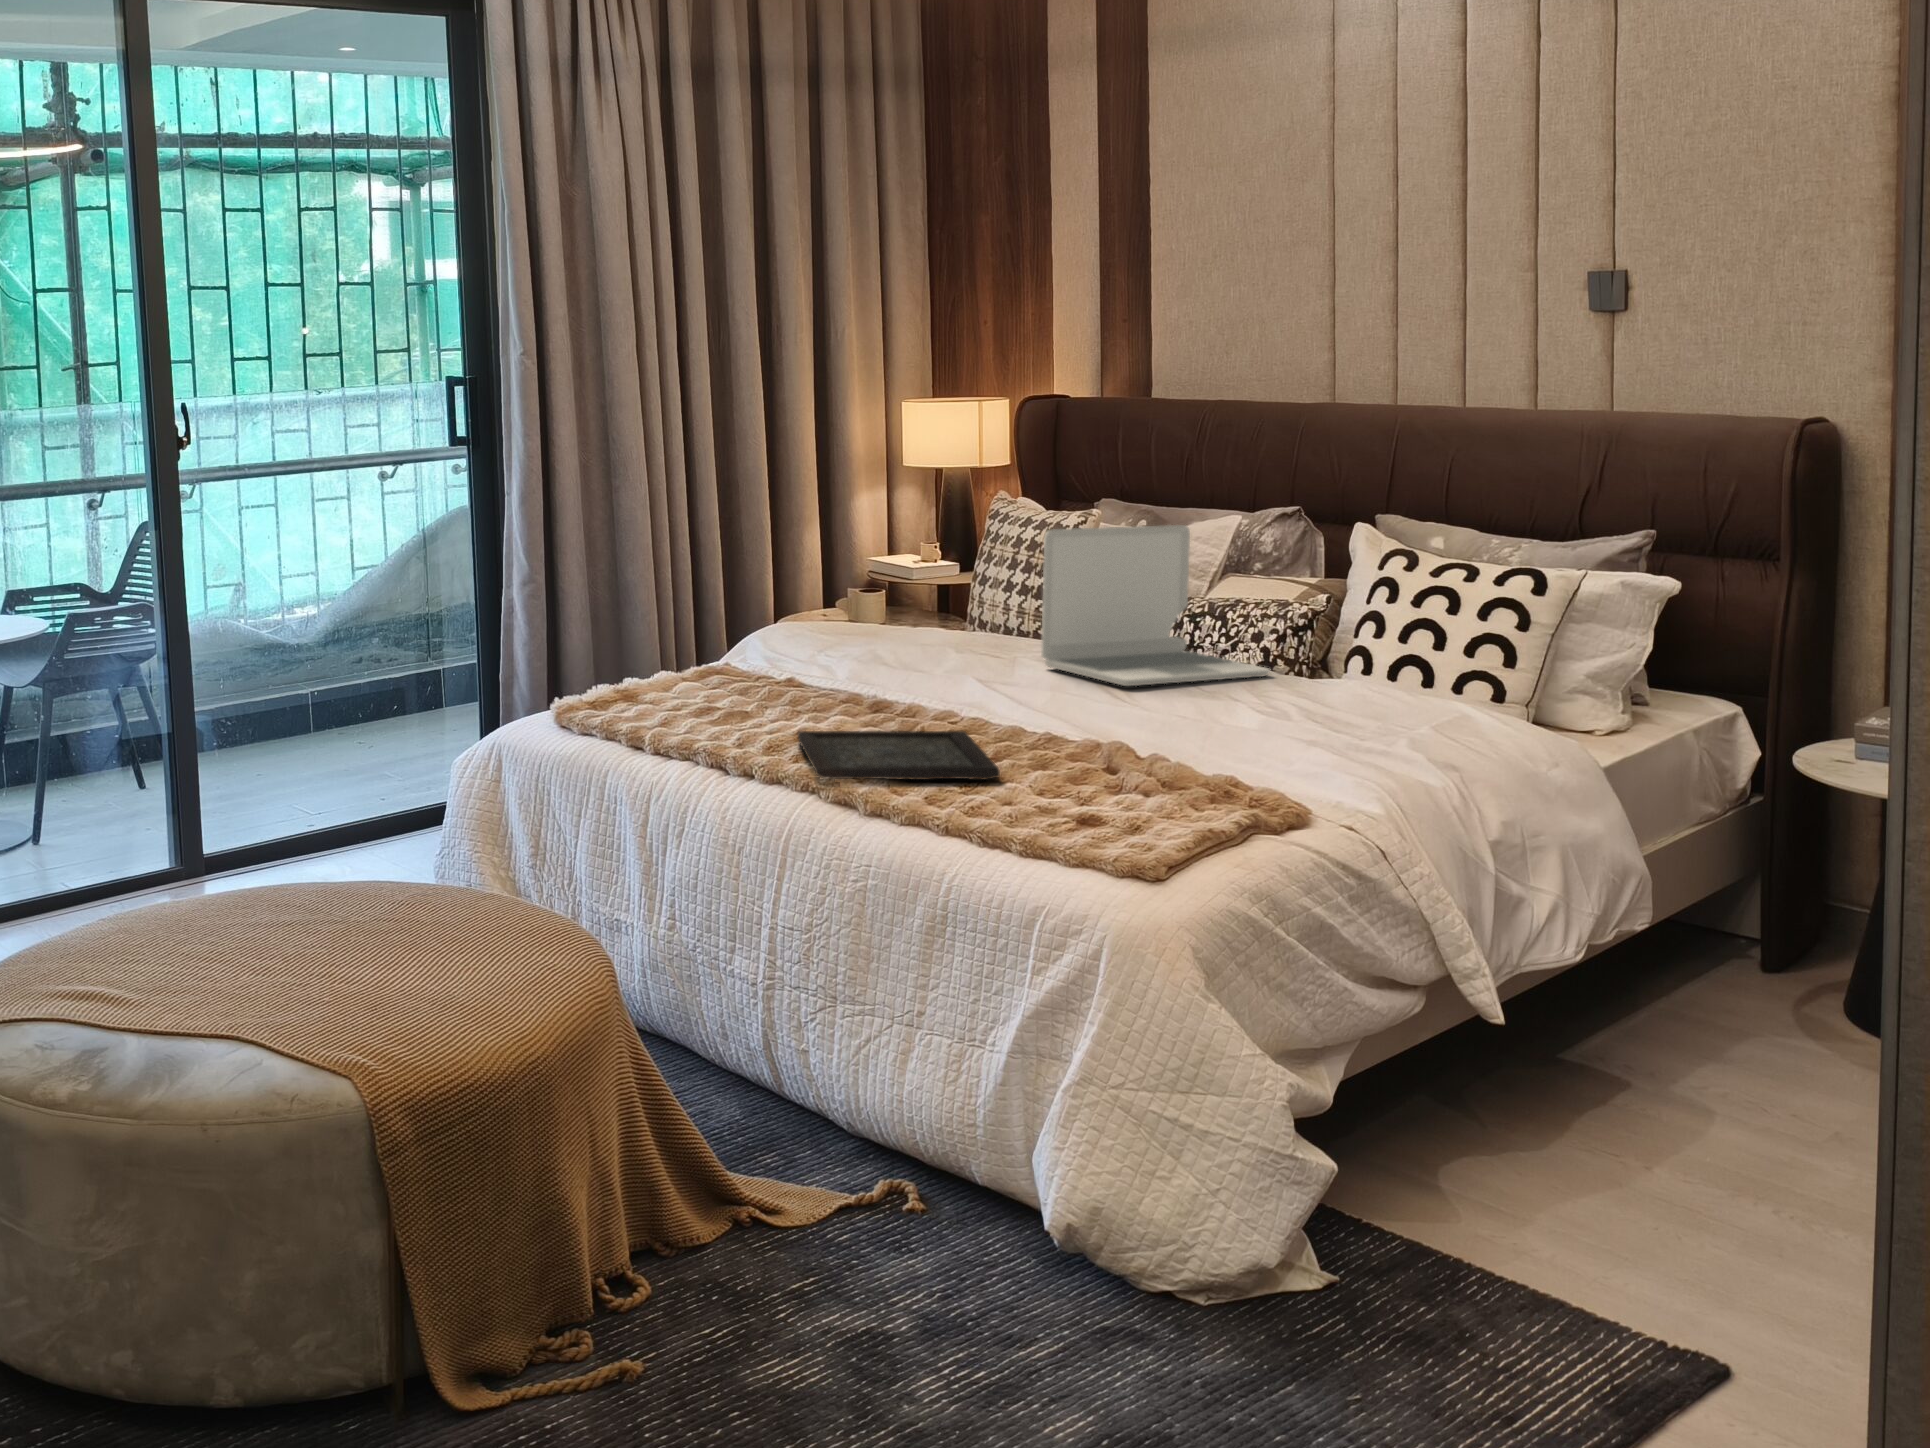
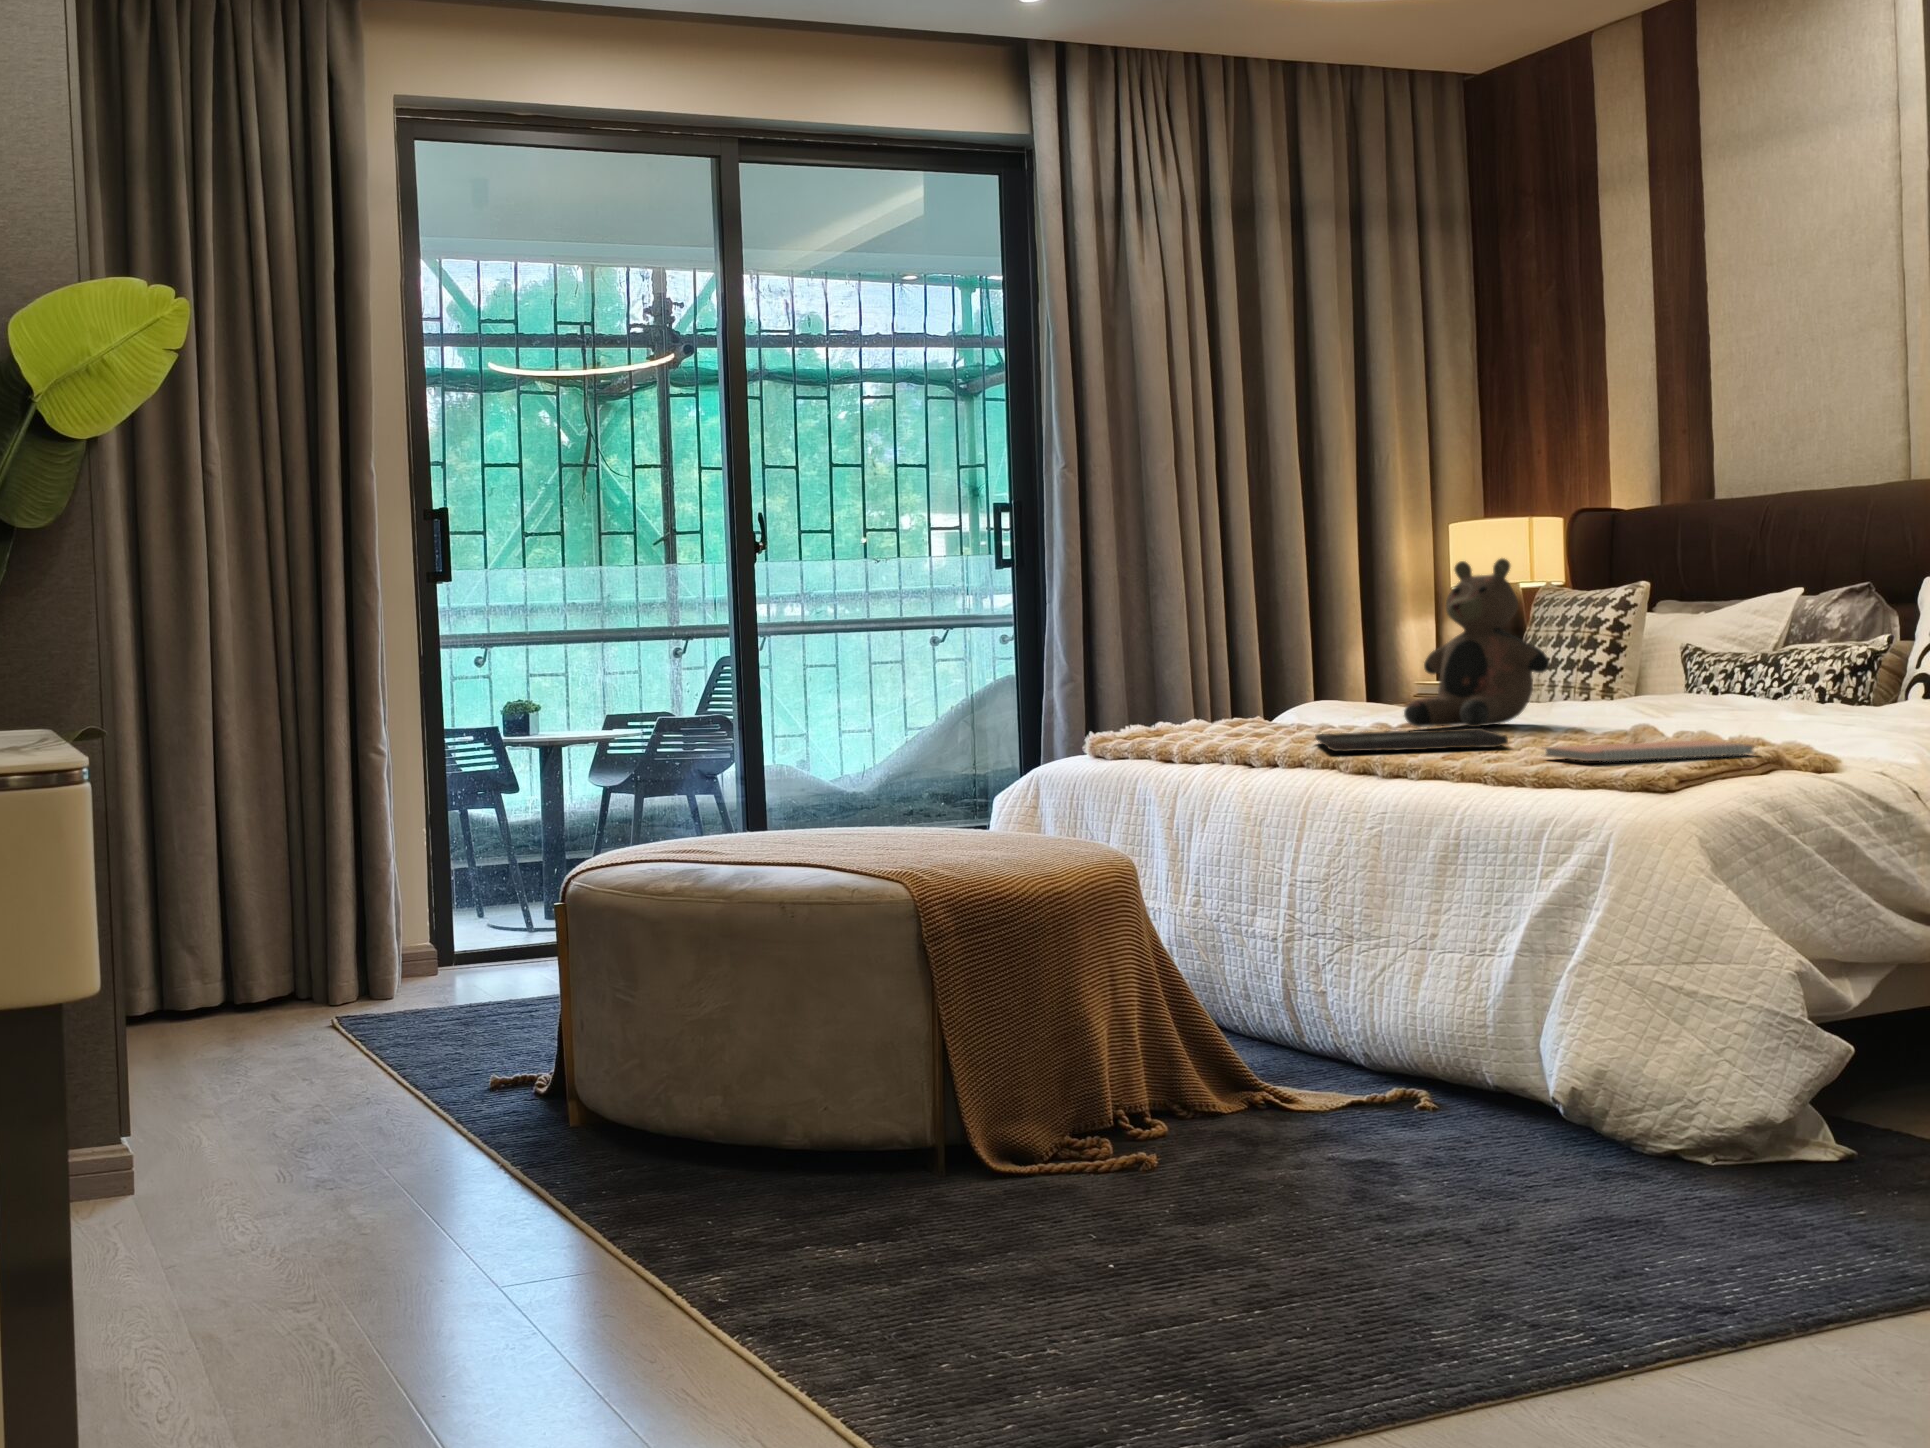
laptop: present [1041,525,1270,686] -> none [1572,568,1823,711]
teddy bear: none [883,529,1029,715] -> present [1404,558,1550,727]
notebook: none [1041,799,1255,843] -> present [1544,740,1756,762]

